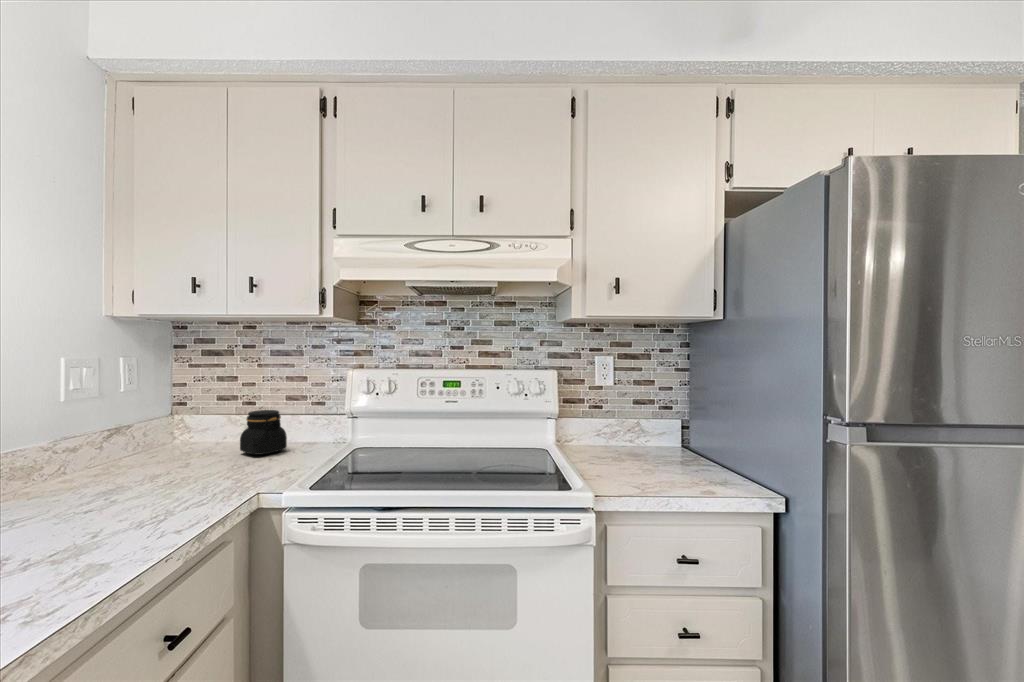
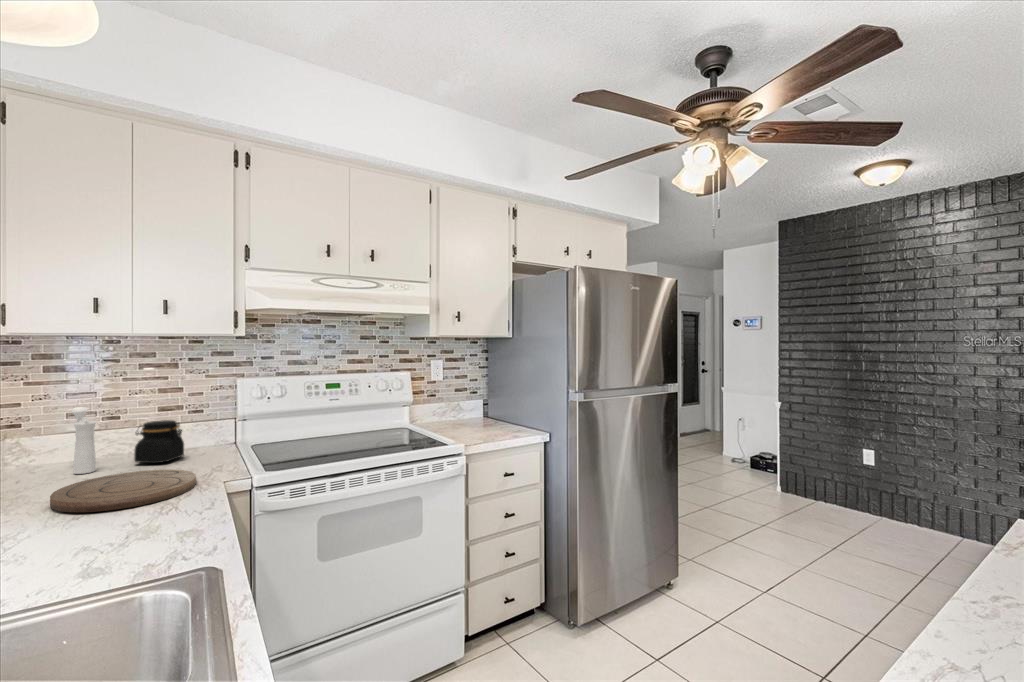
pepper mill: none [193,390,221,456] -> present [71,407,96,474]
cutting board: none [83,463,234,509] -> present [50,469,196,512]

